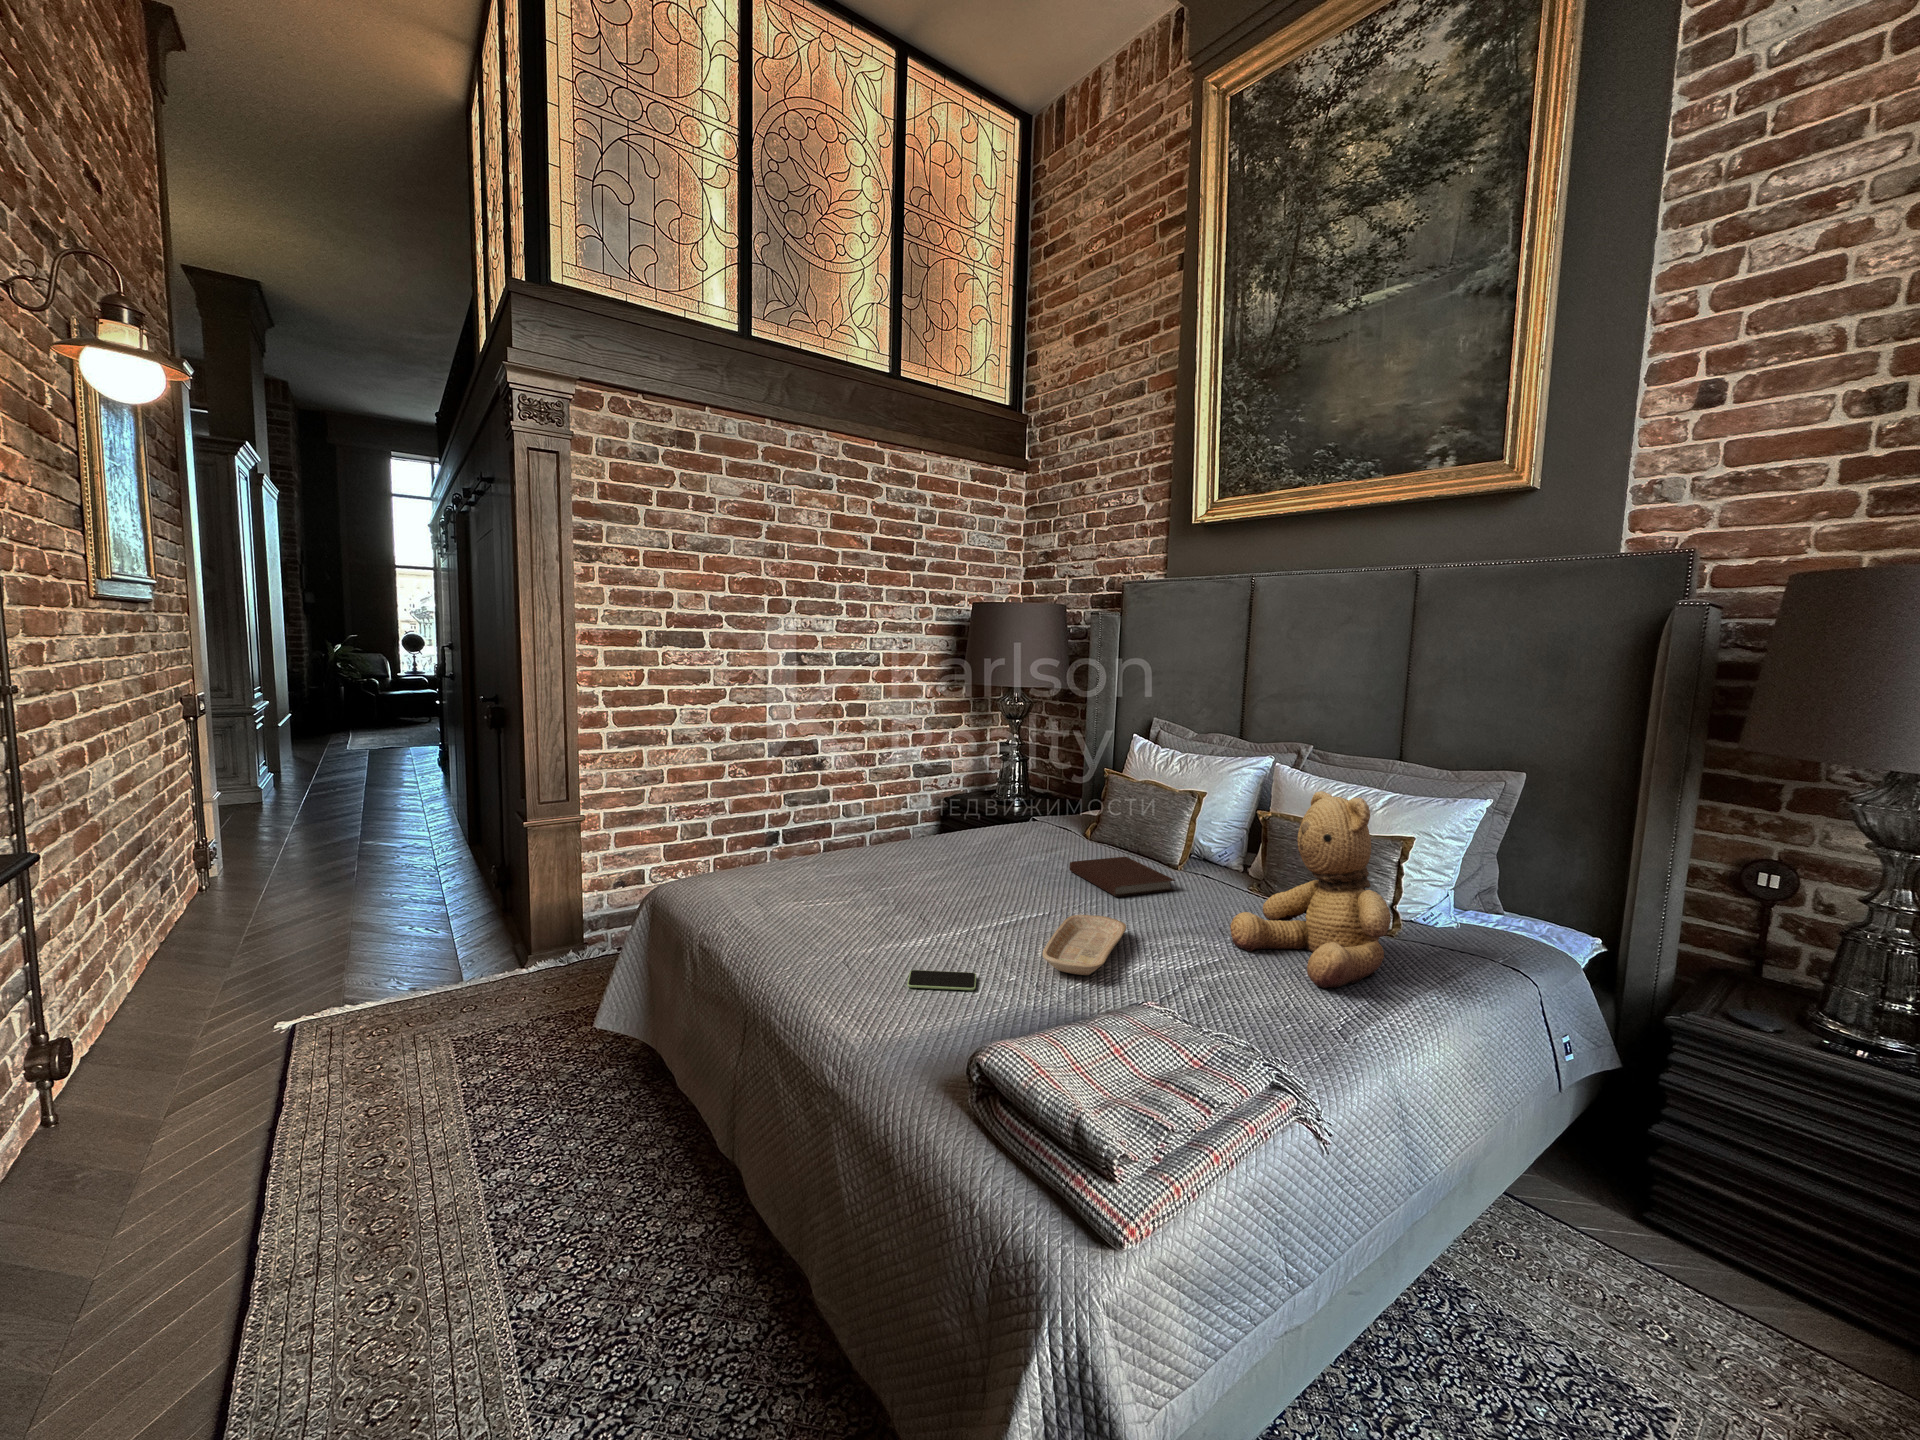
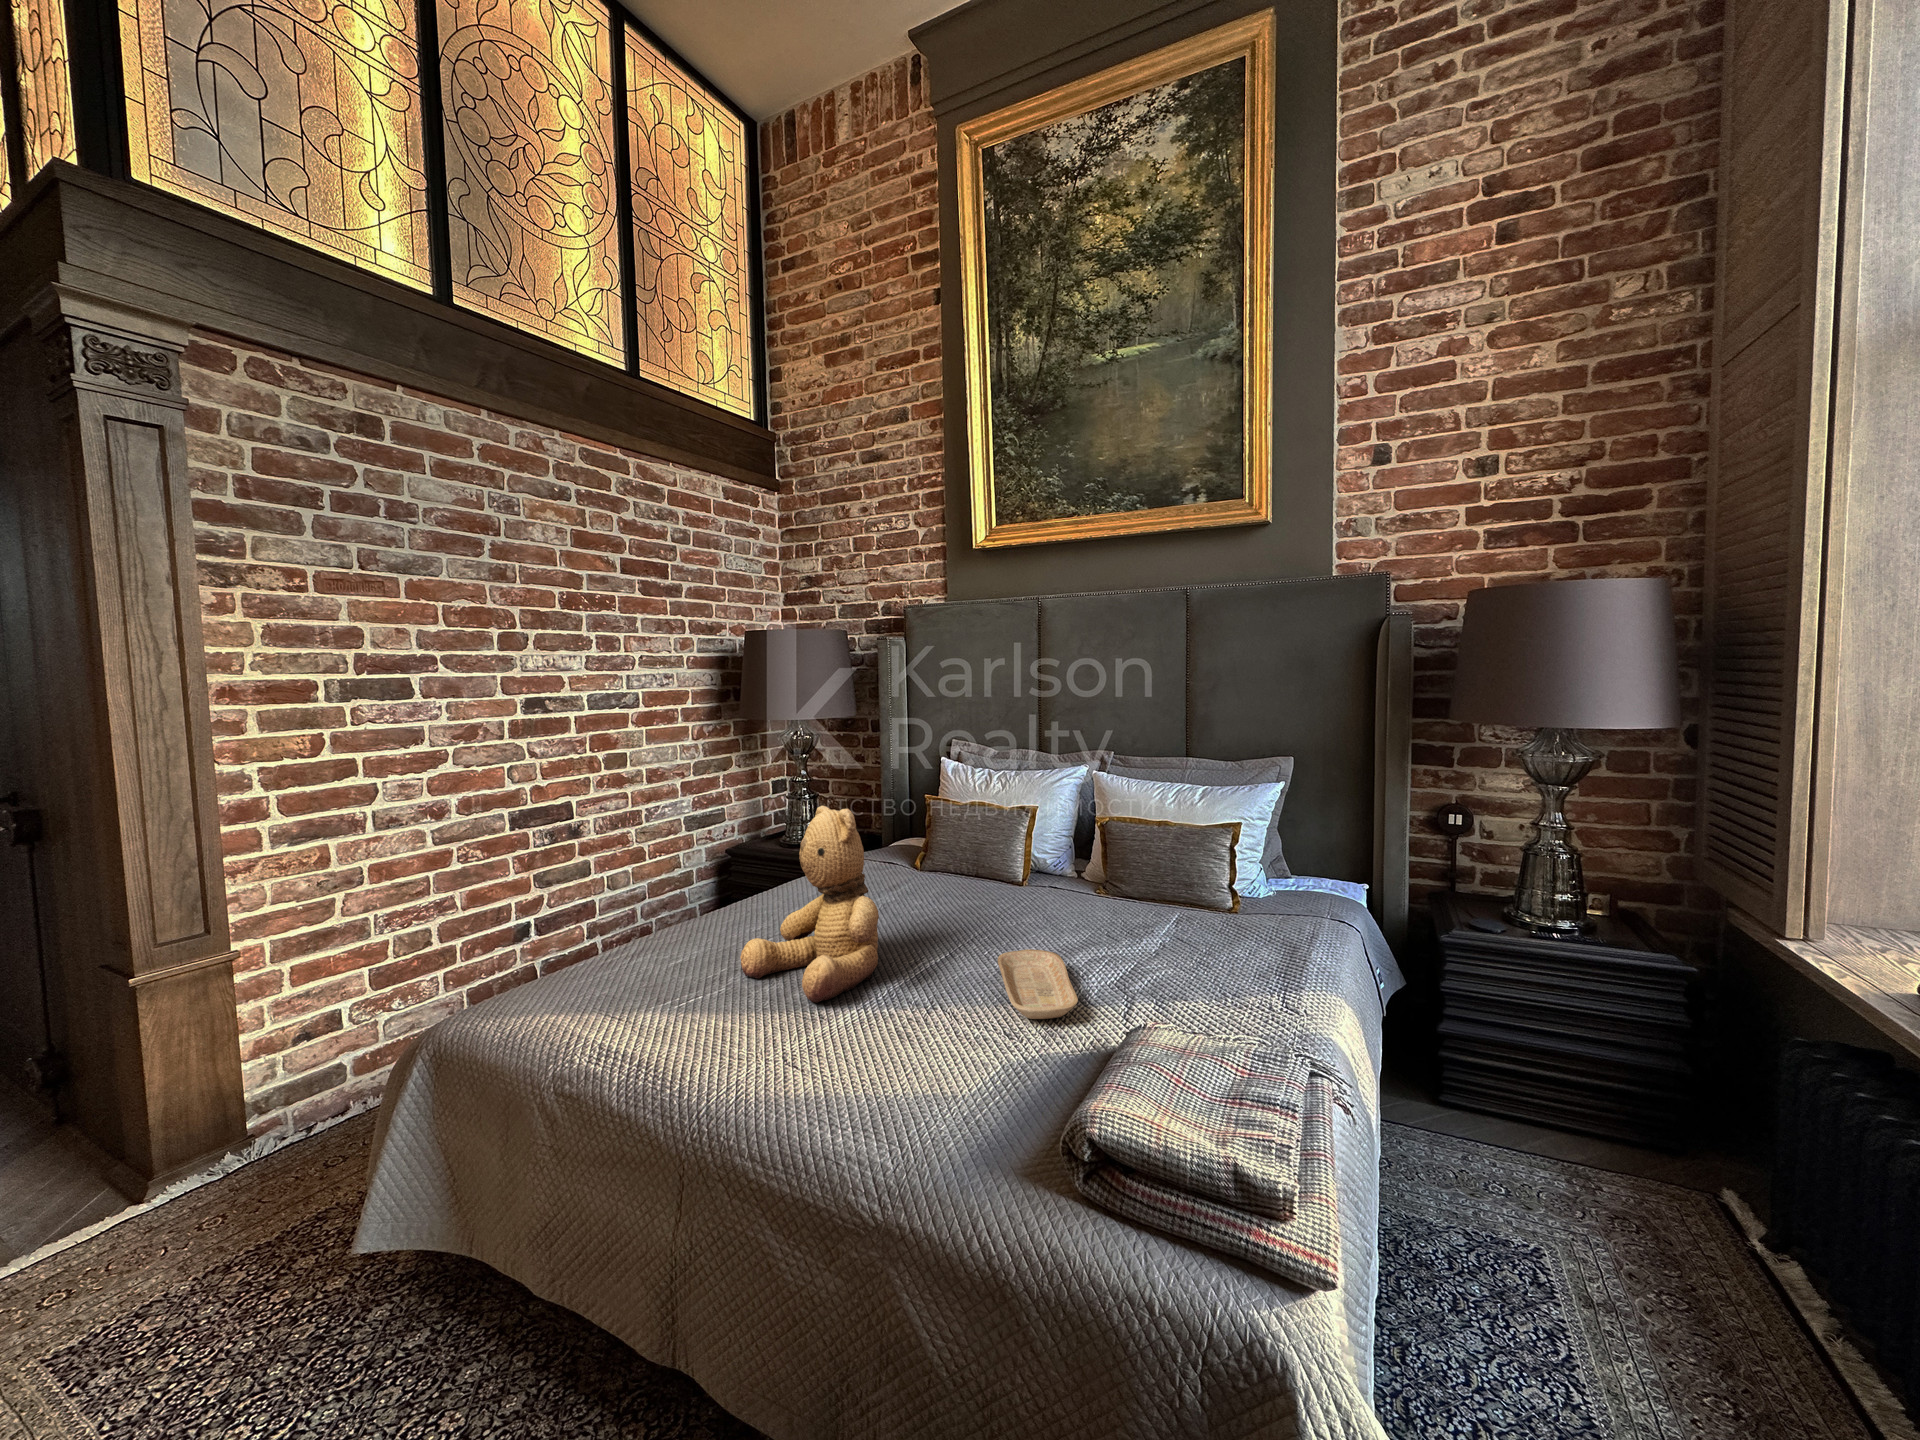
teddy bear: present [1230,791,1391,988] -> present [740,806,879,1003]
notebook: present [1069,857,1175,897] -> none [943,883,1054,926]
smartphone: present [907,970,976,990] -> none [884,1045,968,1082]

